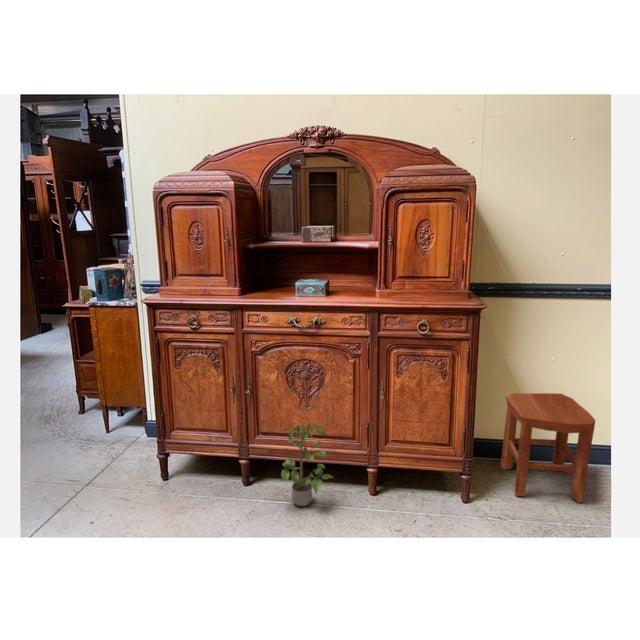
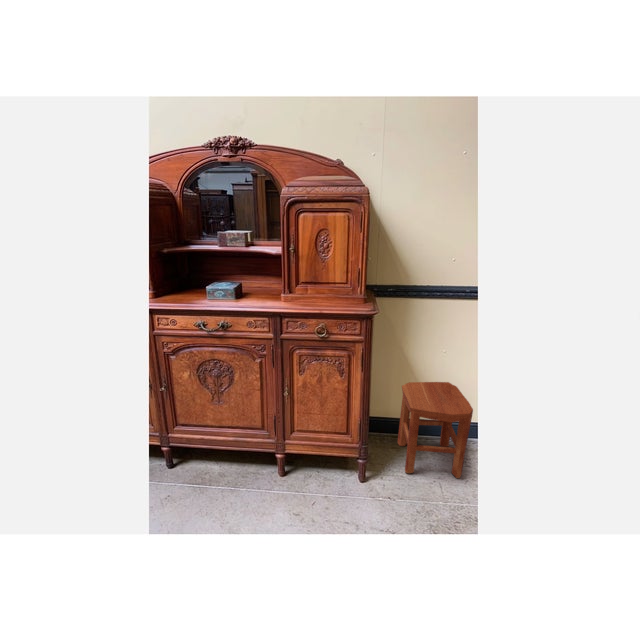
potted plant: present [281,422,334,506] -> none [193,416,244,491]

